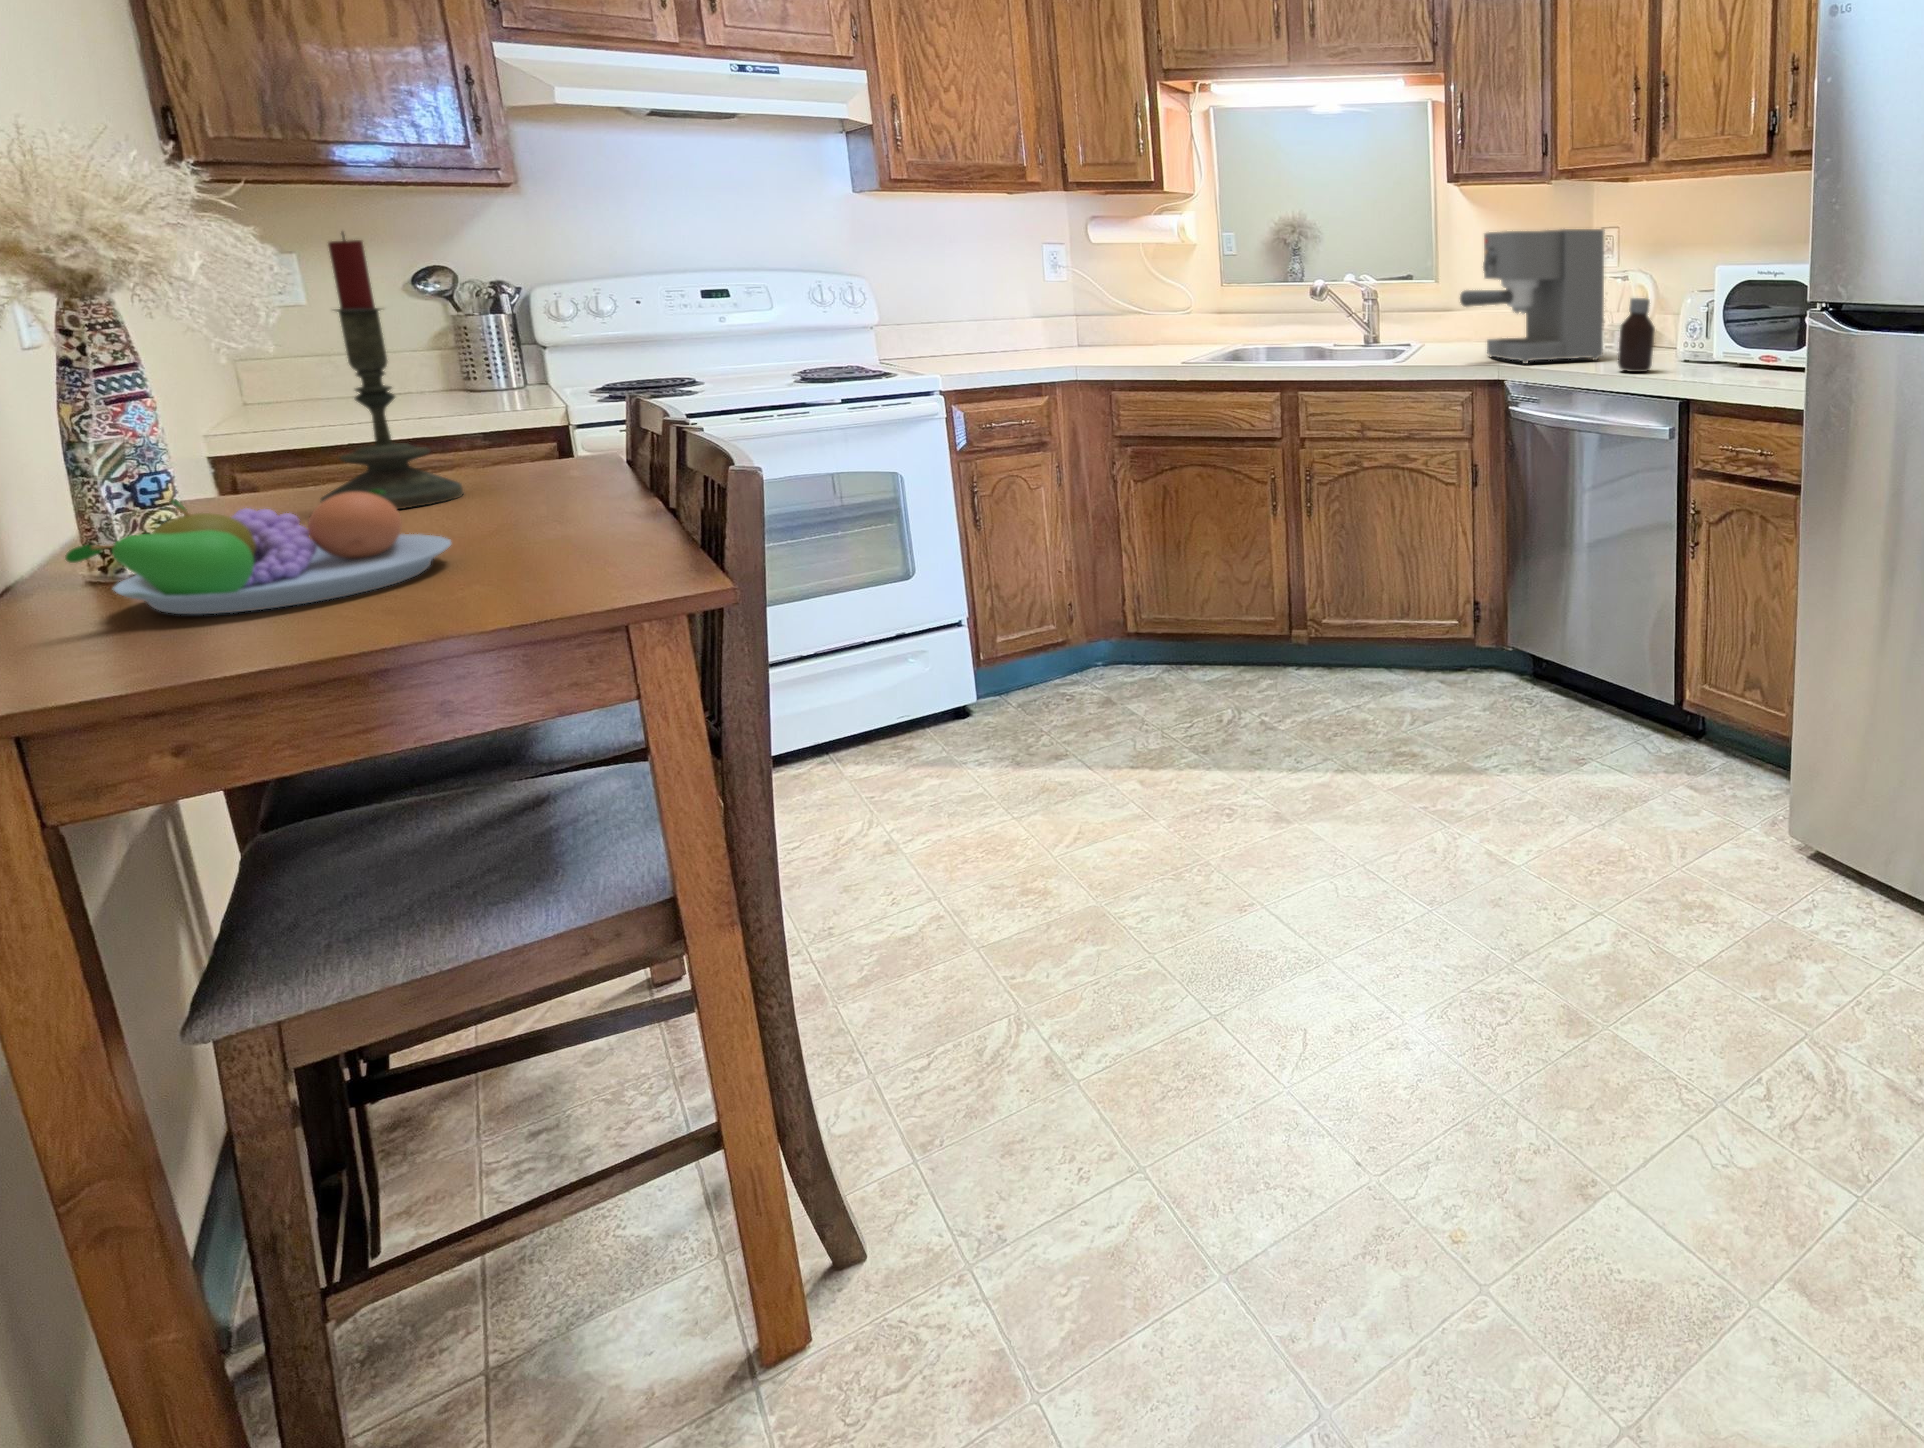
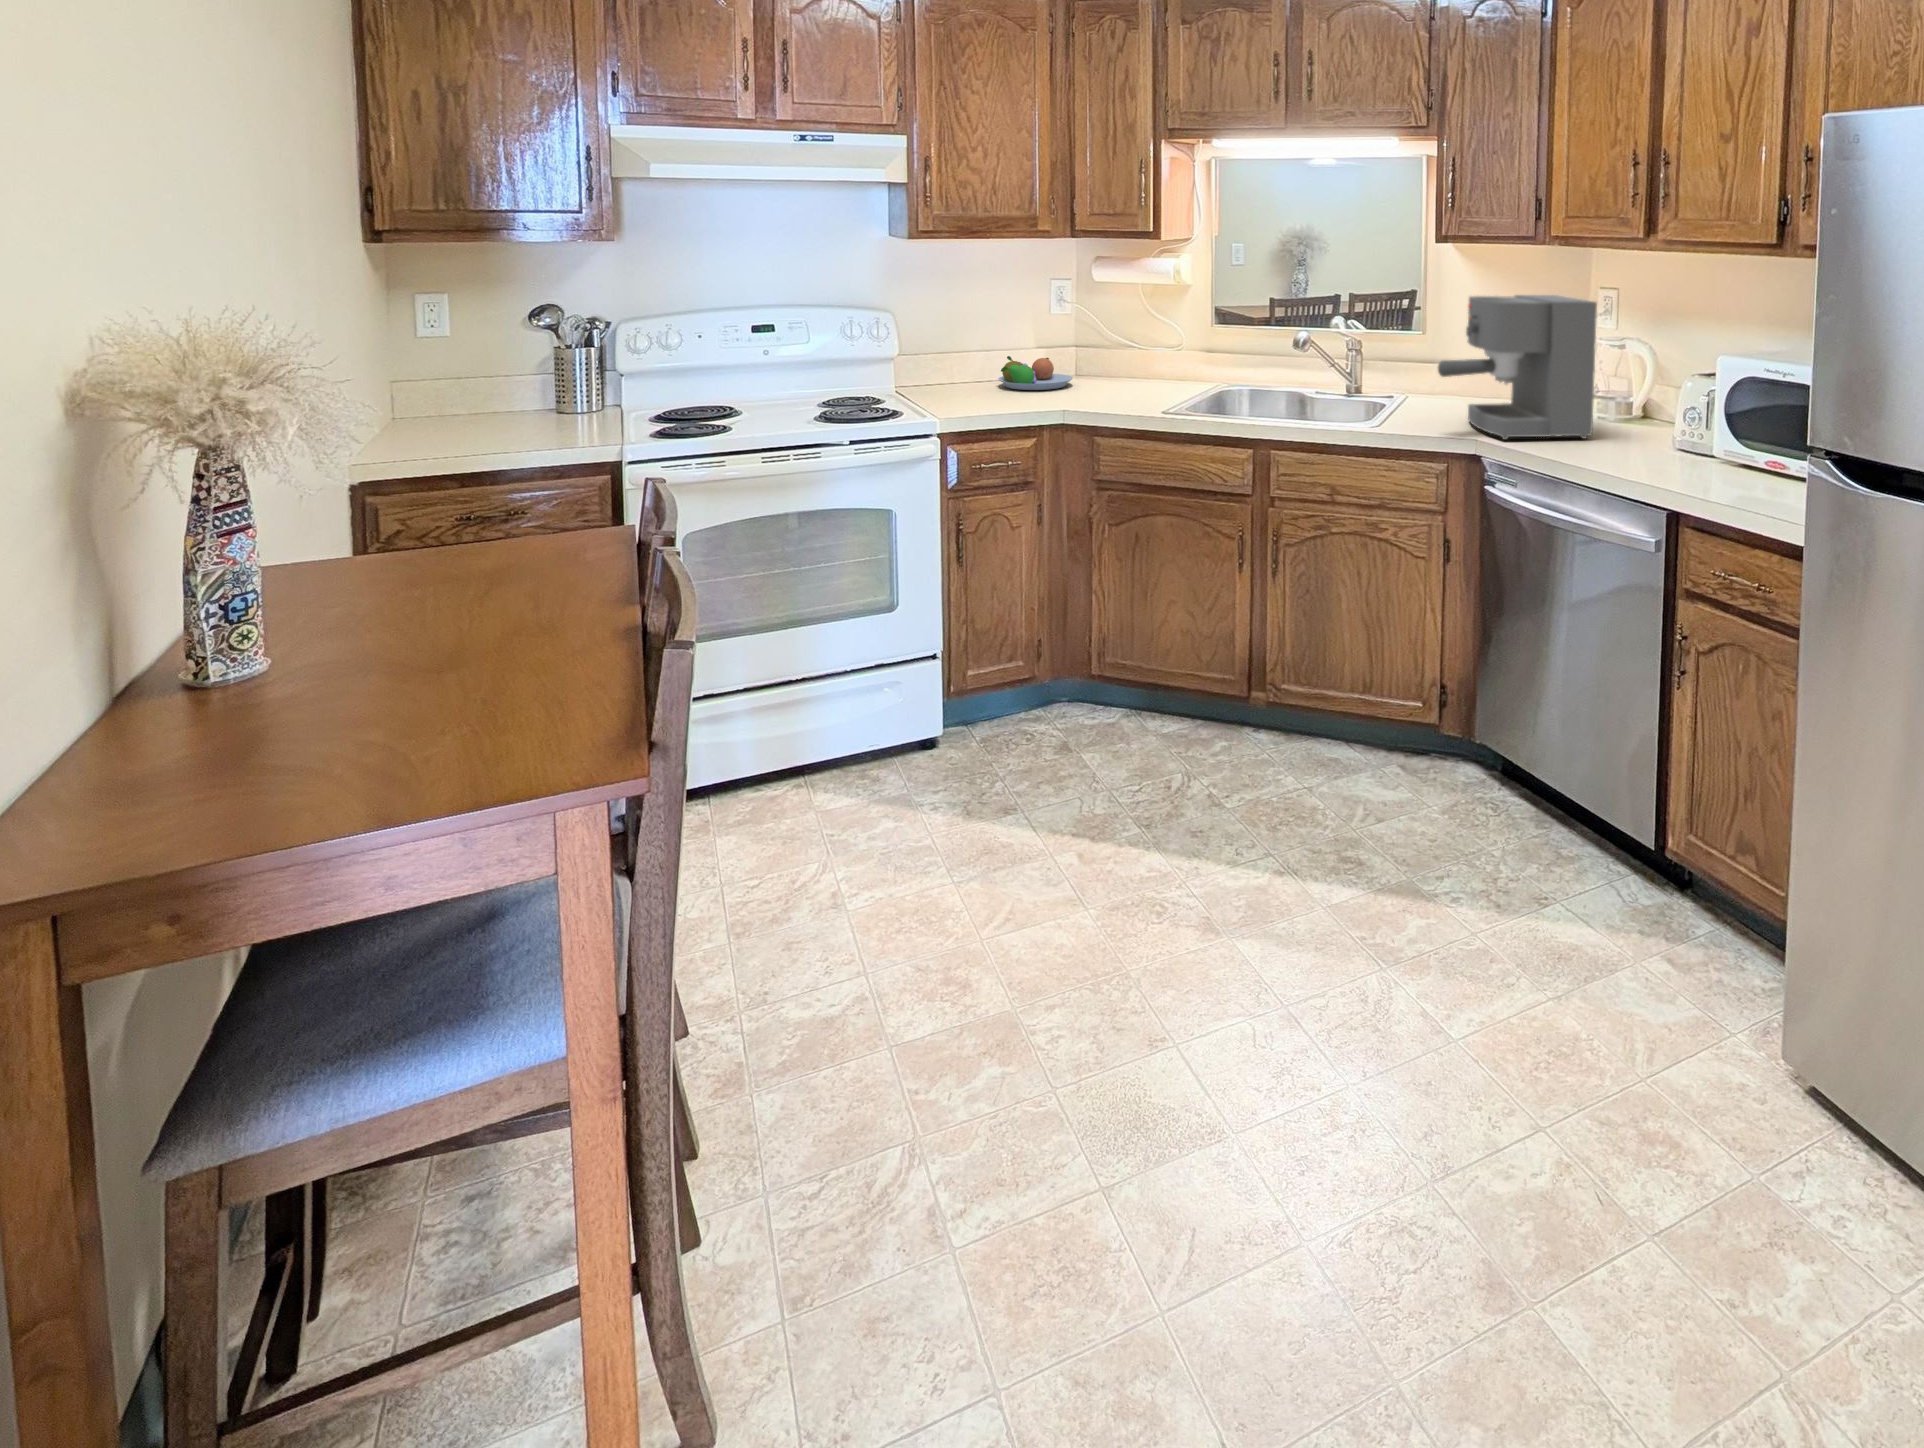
candle: present [321,232,463,509] -> none [387,354,496,599]
bottle: present [1618,298,1655,372] -> none [1604,384,1647,465]
fruit bowl: present [65,489,451,614] -> present [998,356,1073,390]

